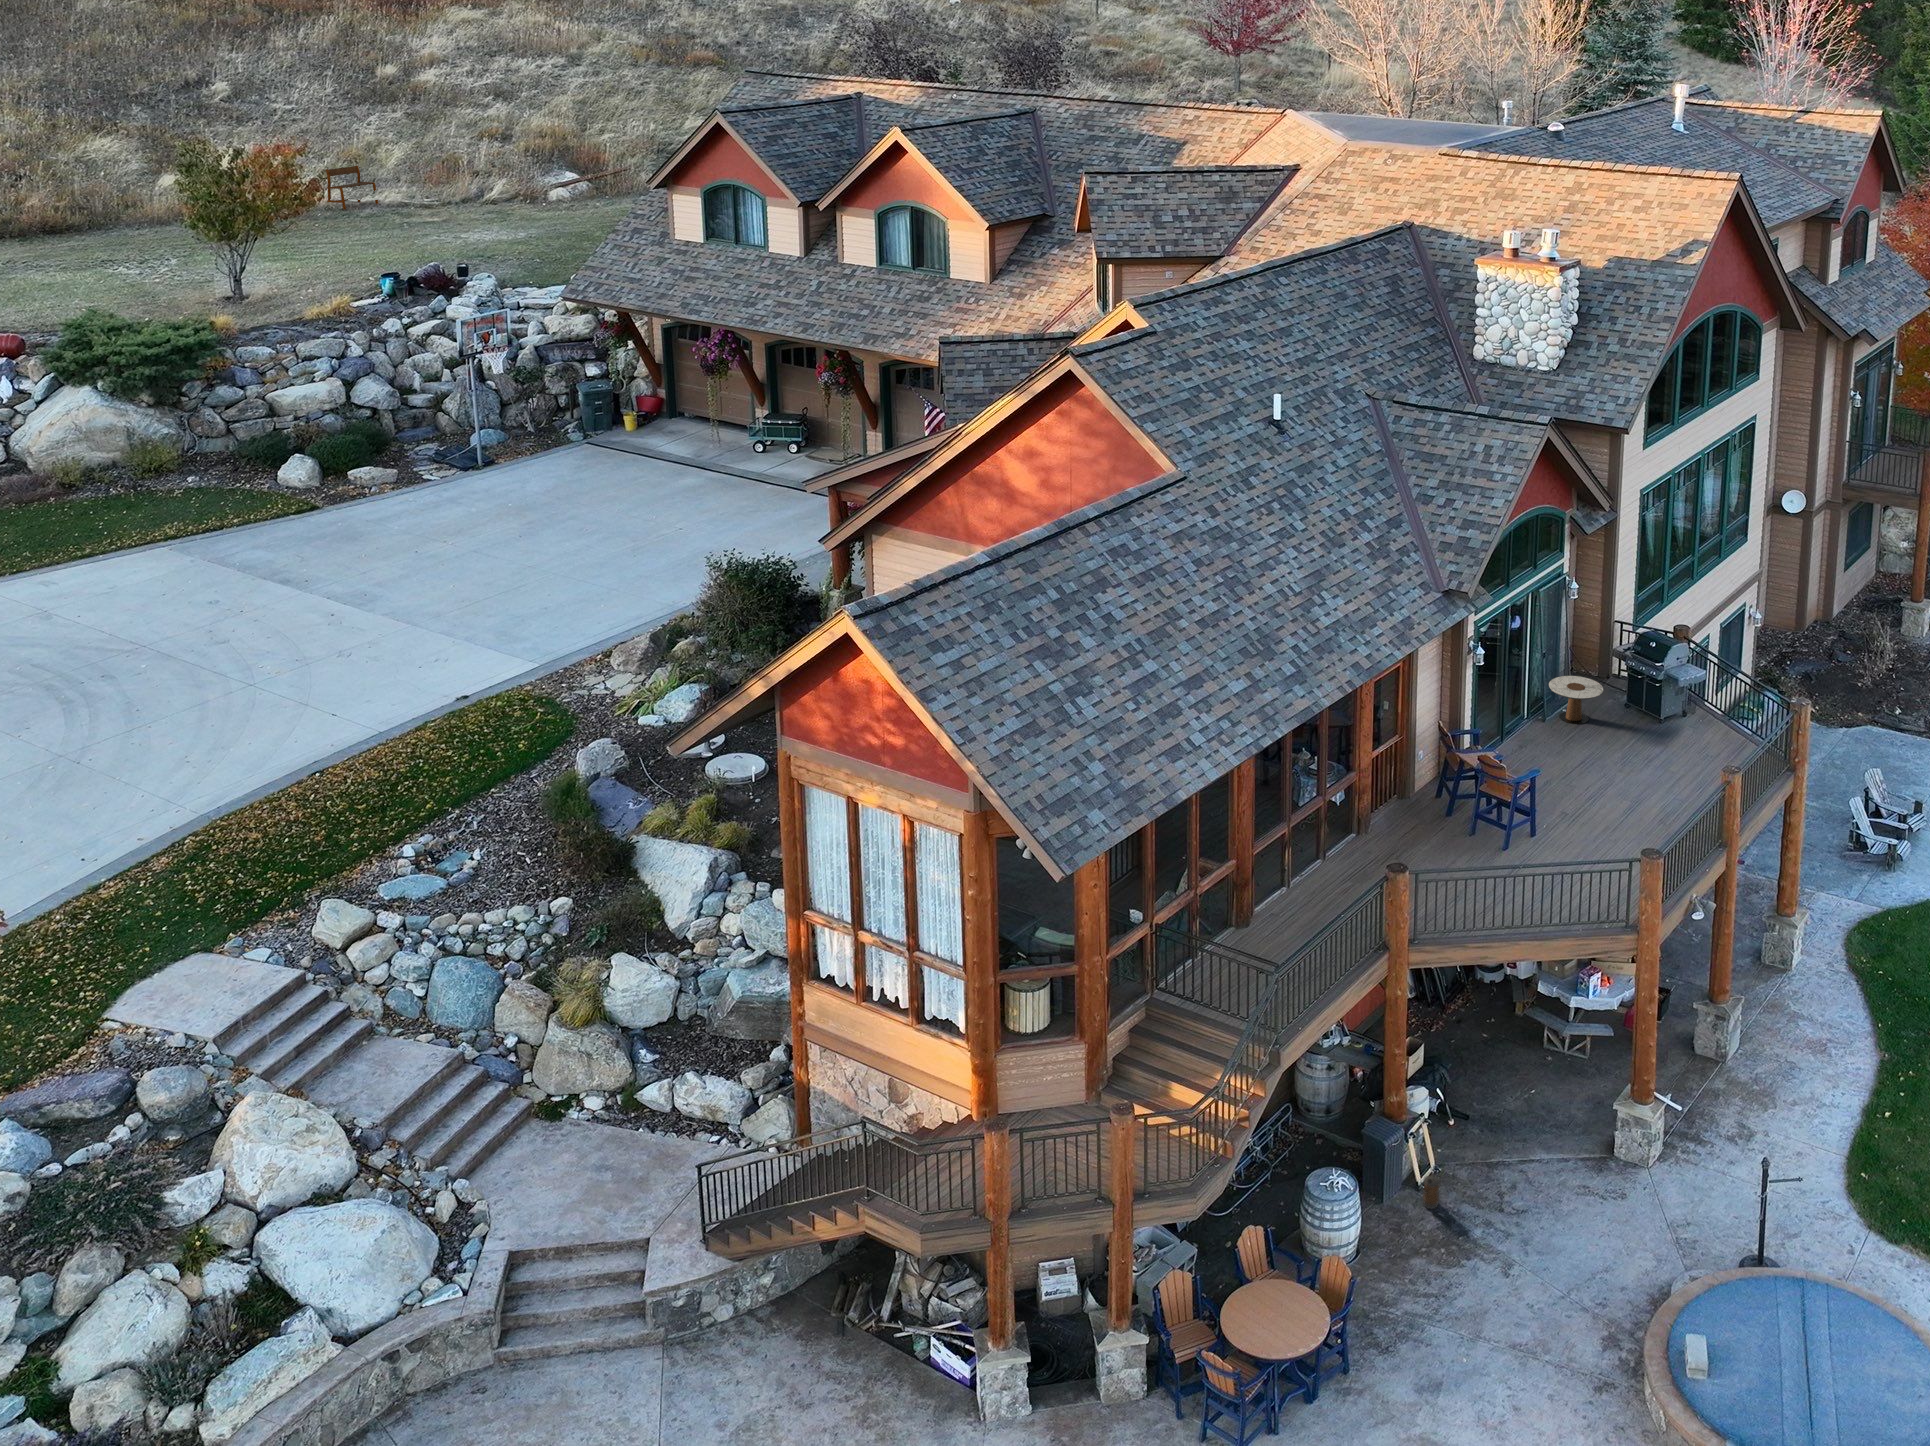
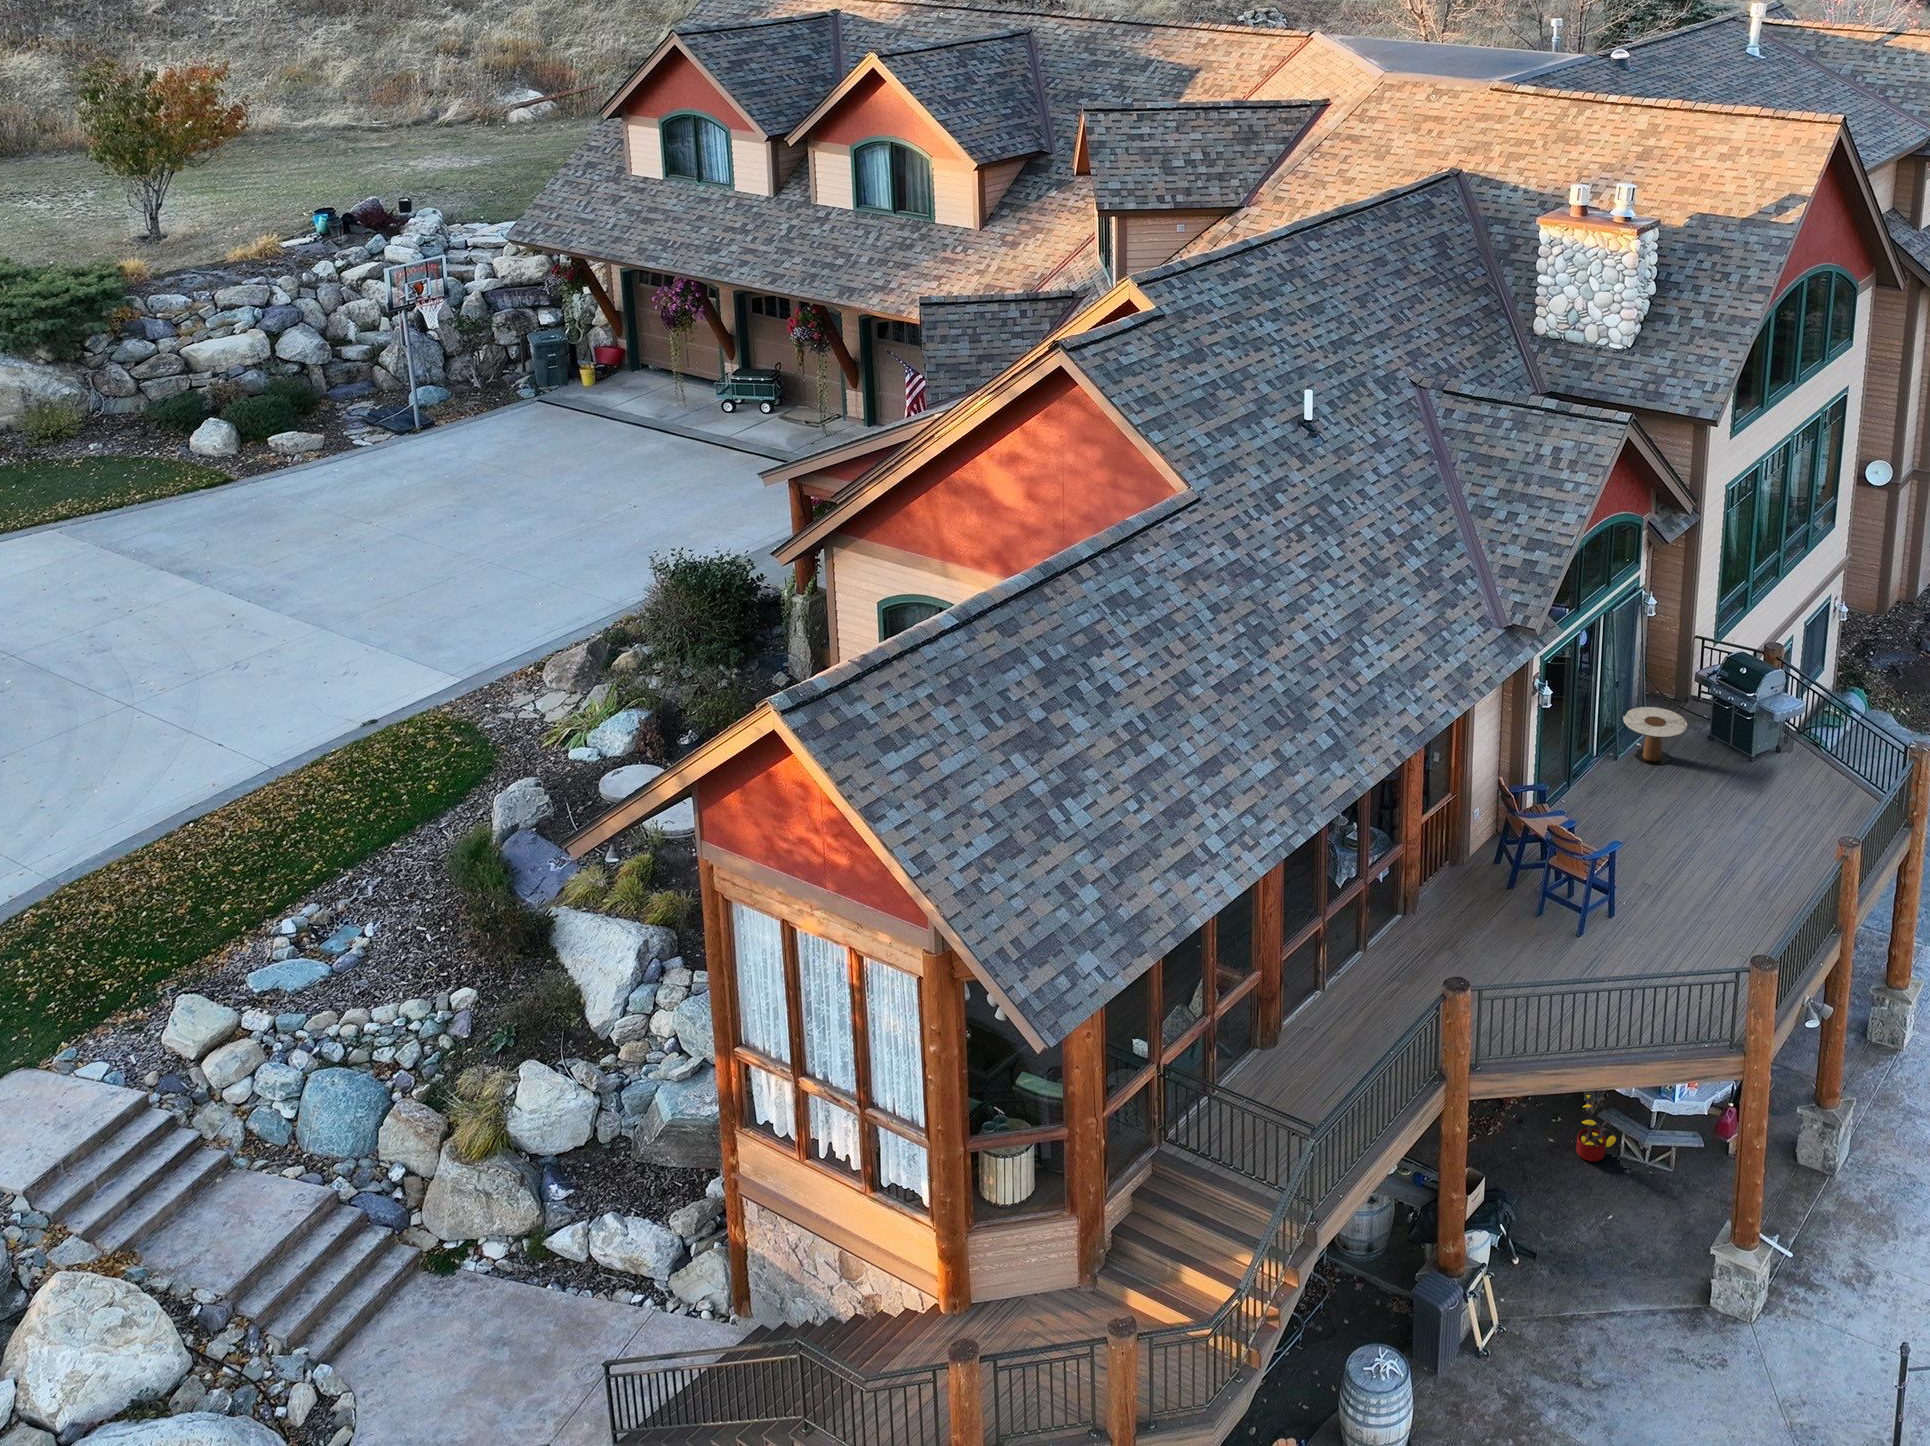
bench: present [325,165,378,209] -> none [243,91,304,140]
decorative plant: none [1505,978,1541,1052] -> present [1576,1095,1620,1161]
watering can: present [1422,1173,1441,1209] -> none [1485,1327,1512,1378]

